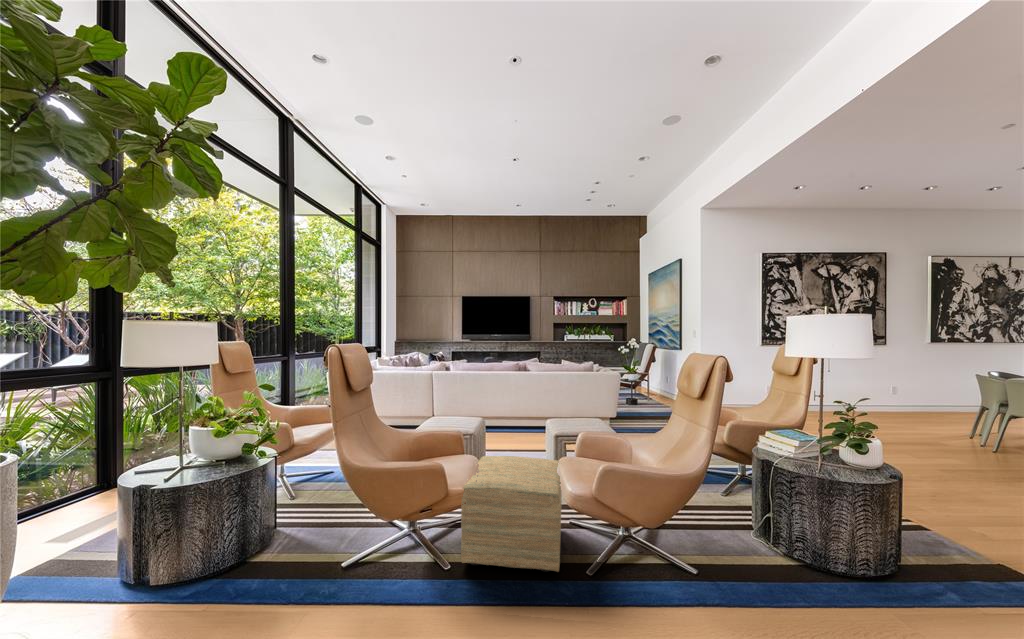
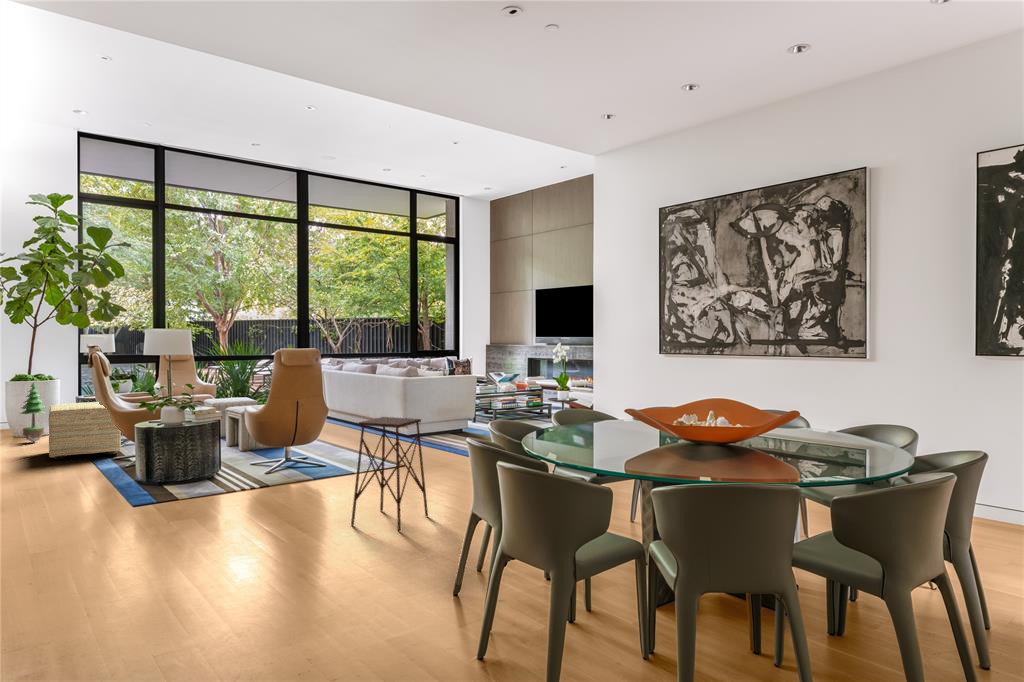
side table: none [925,409,1001,501] -> present [351,417,428,532]
potted tree: none [301,454,347,572] -> present [21,383,45,442]

